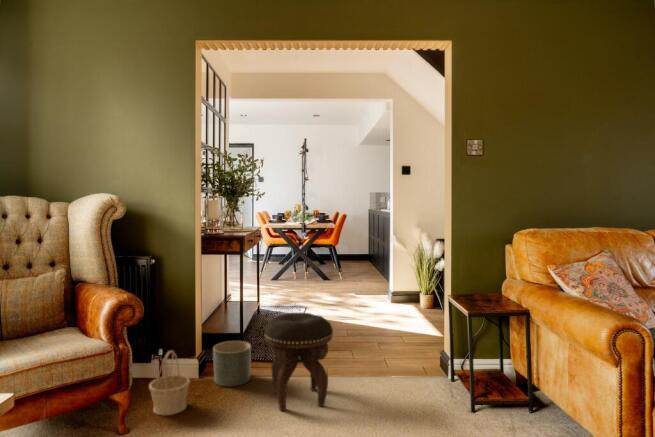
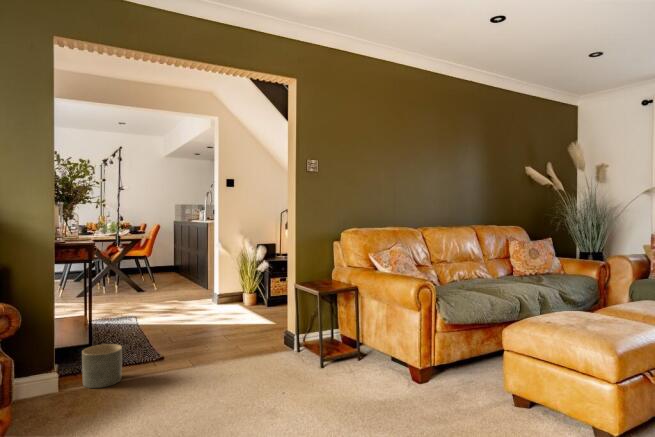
footstool: present [264,313,333,411] -> none [148,307,212,394]
basket: present [149,350,190,415] -> none [28,355,74,421]

